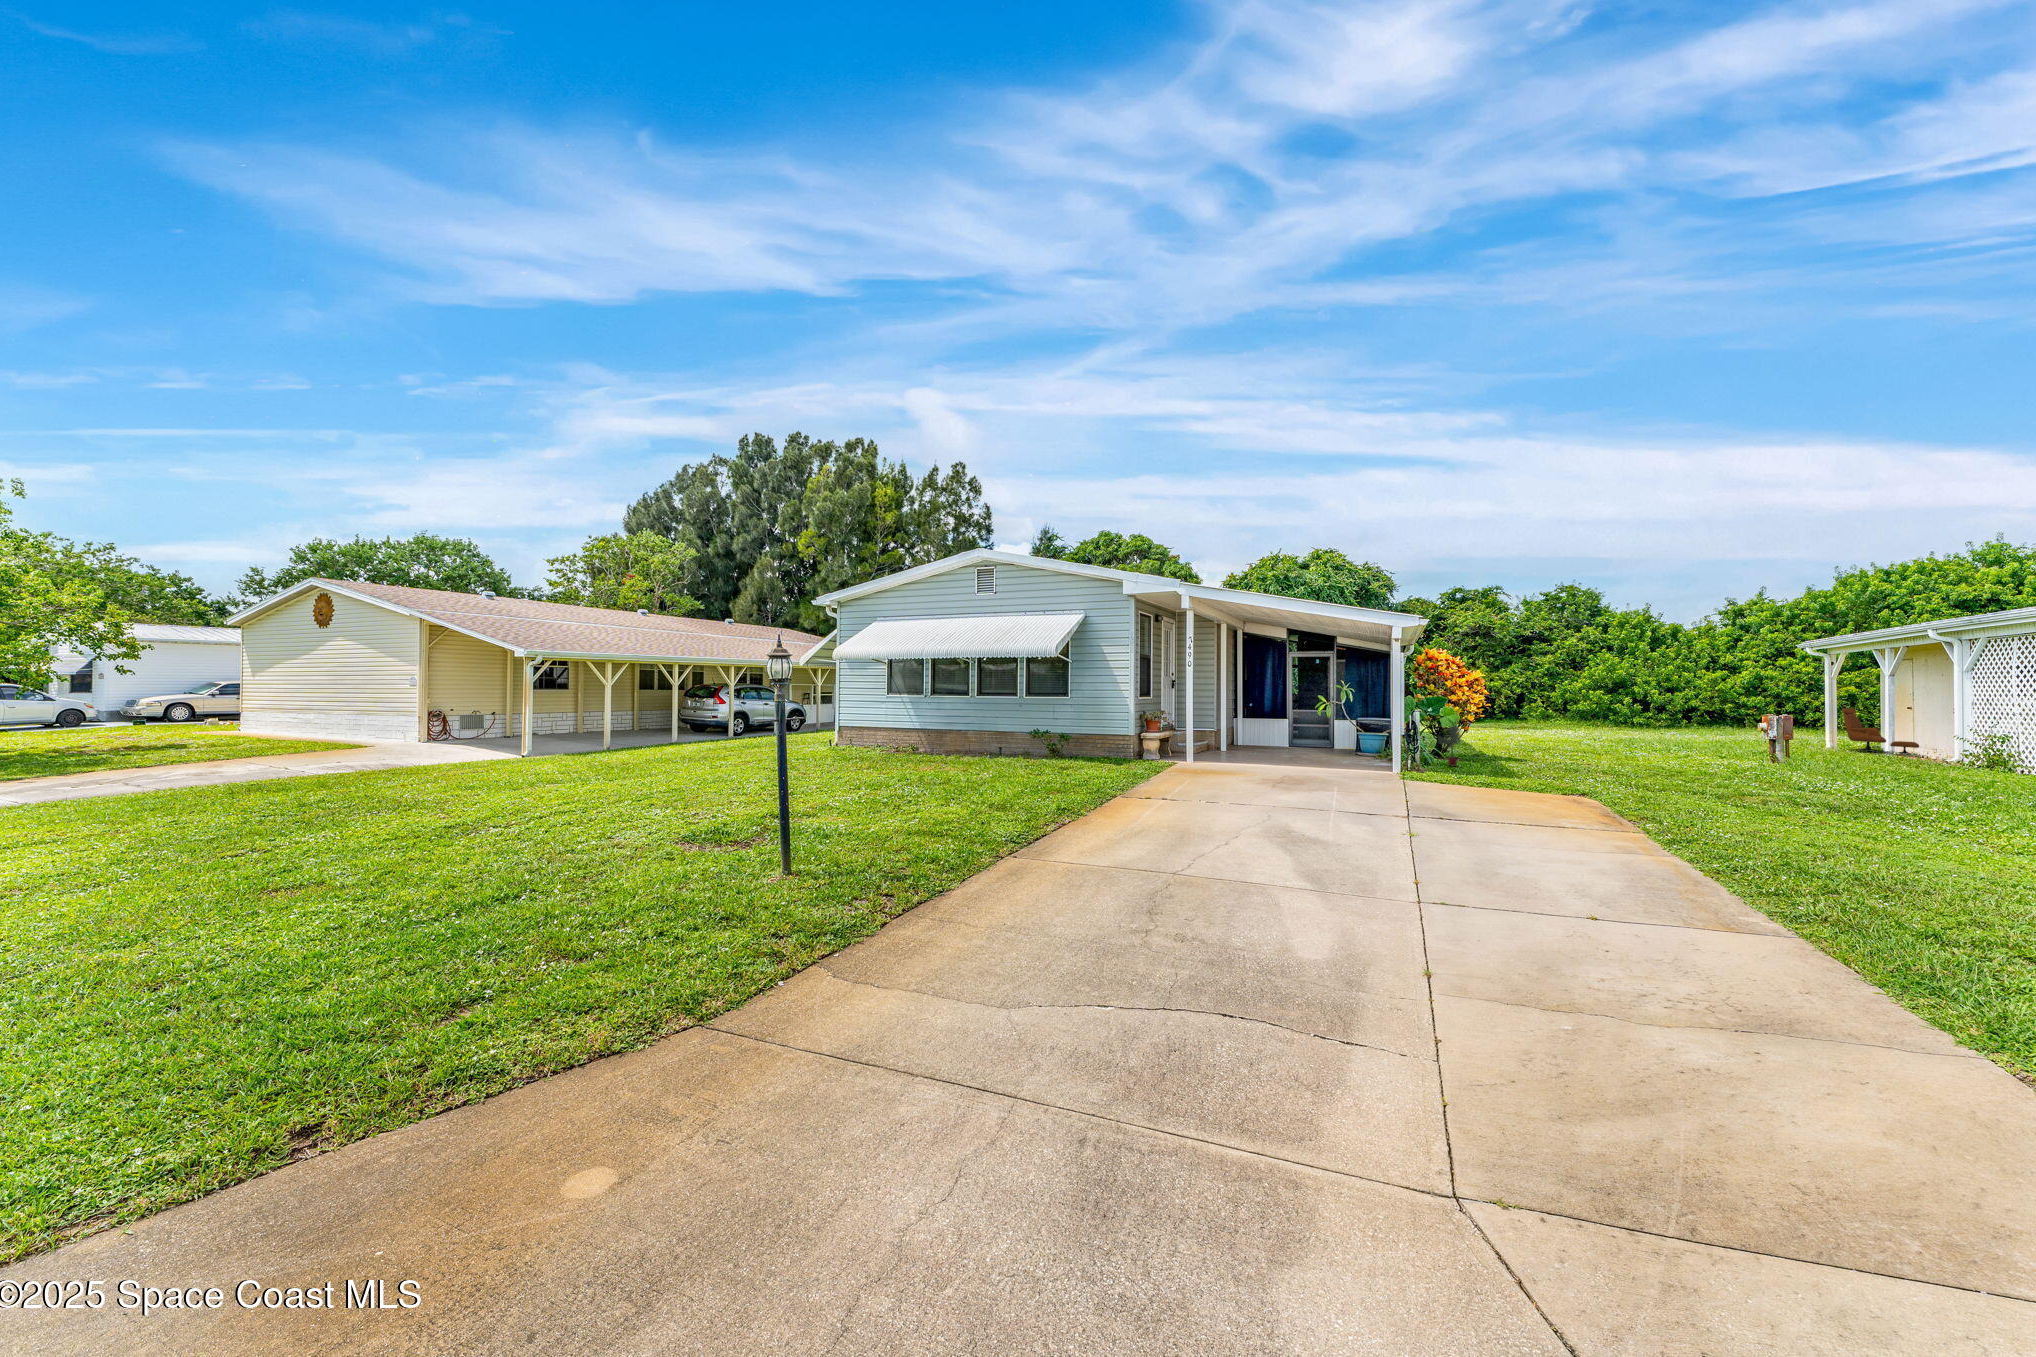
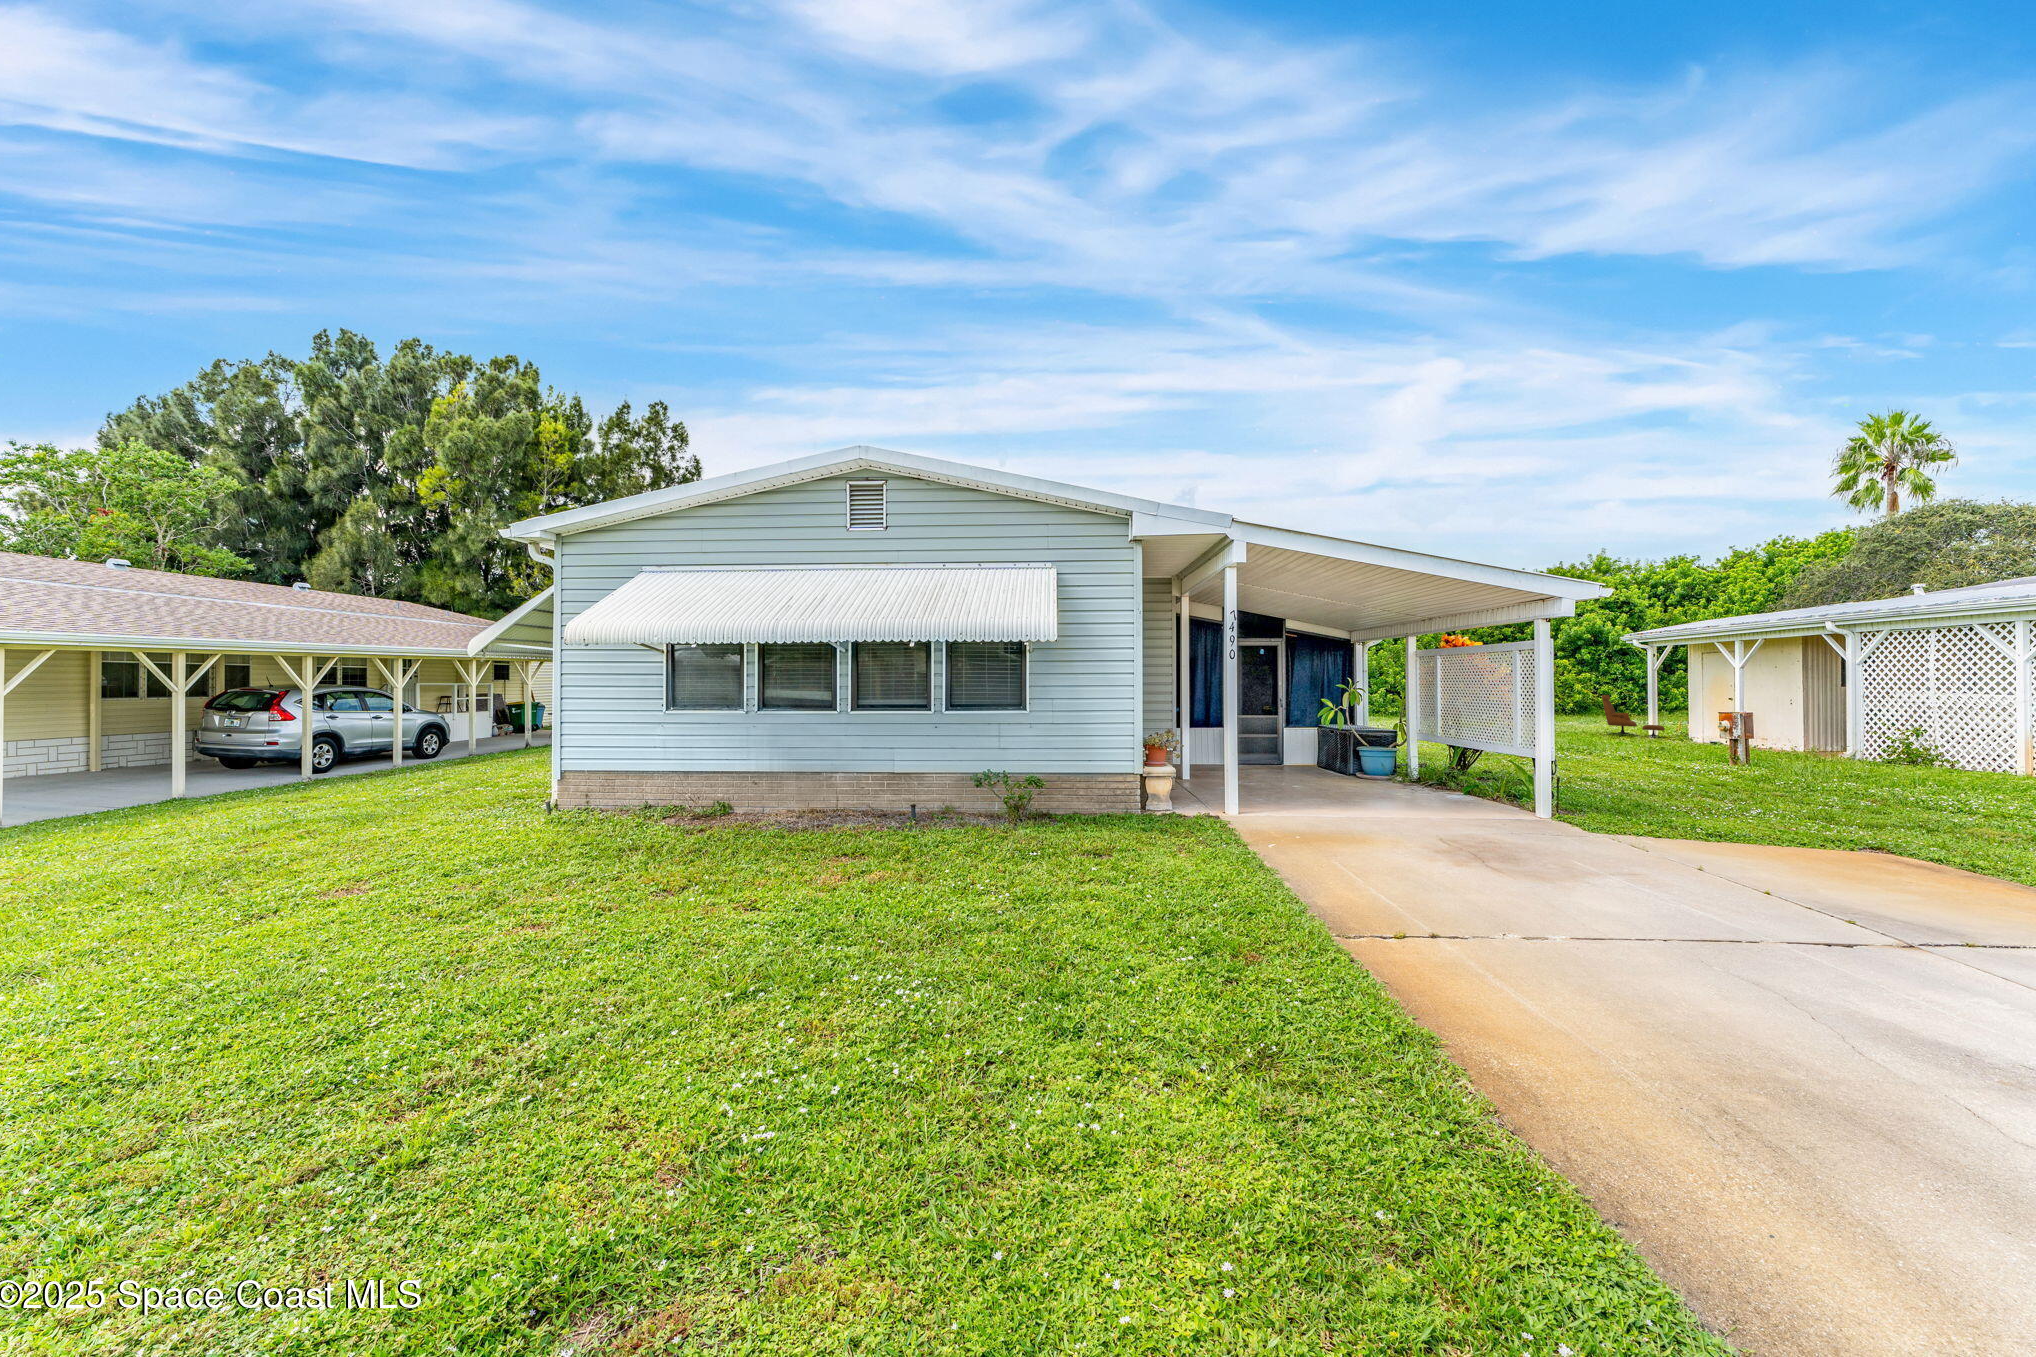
potted tree: present [1438,721,1461,766] -> none [1349,721,1381,775]

